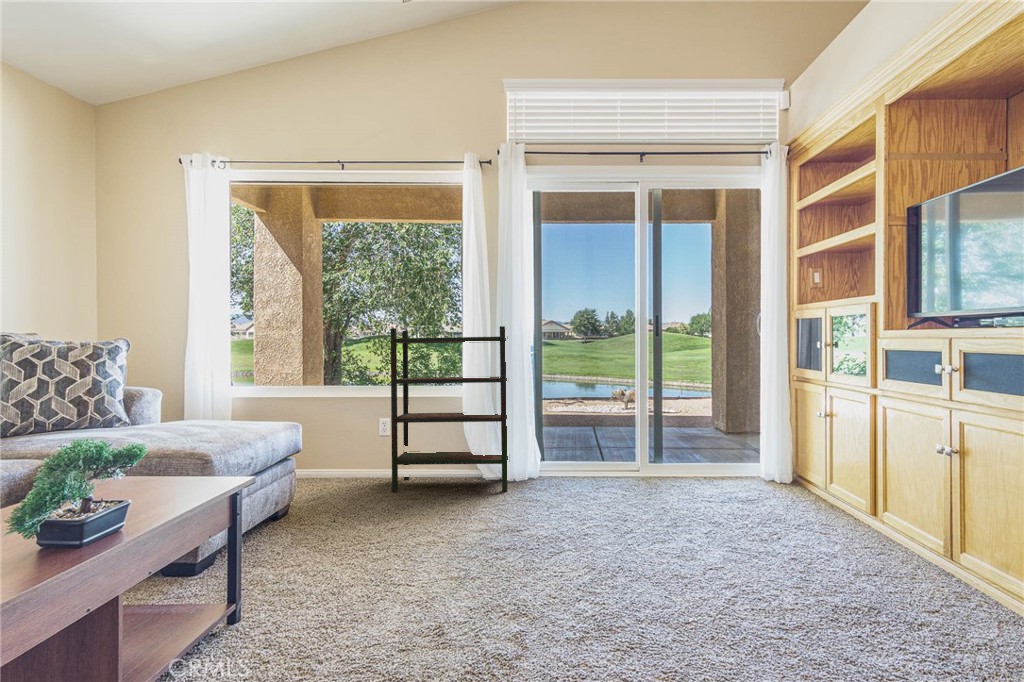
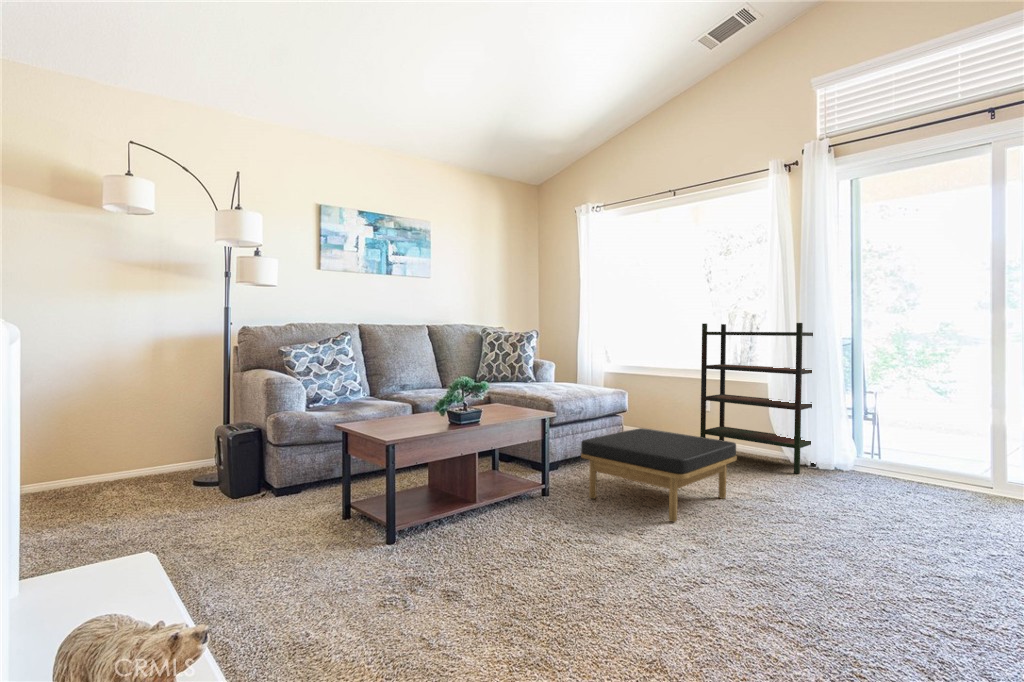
ottoman: none [295,470,493,607] -> present [581,428,737,522]

